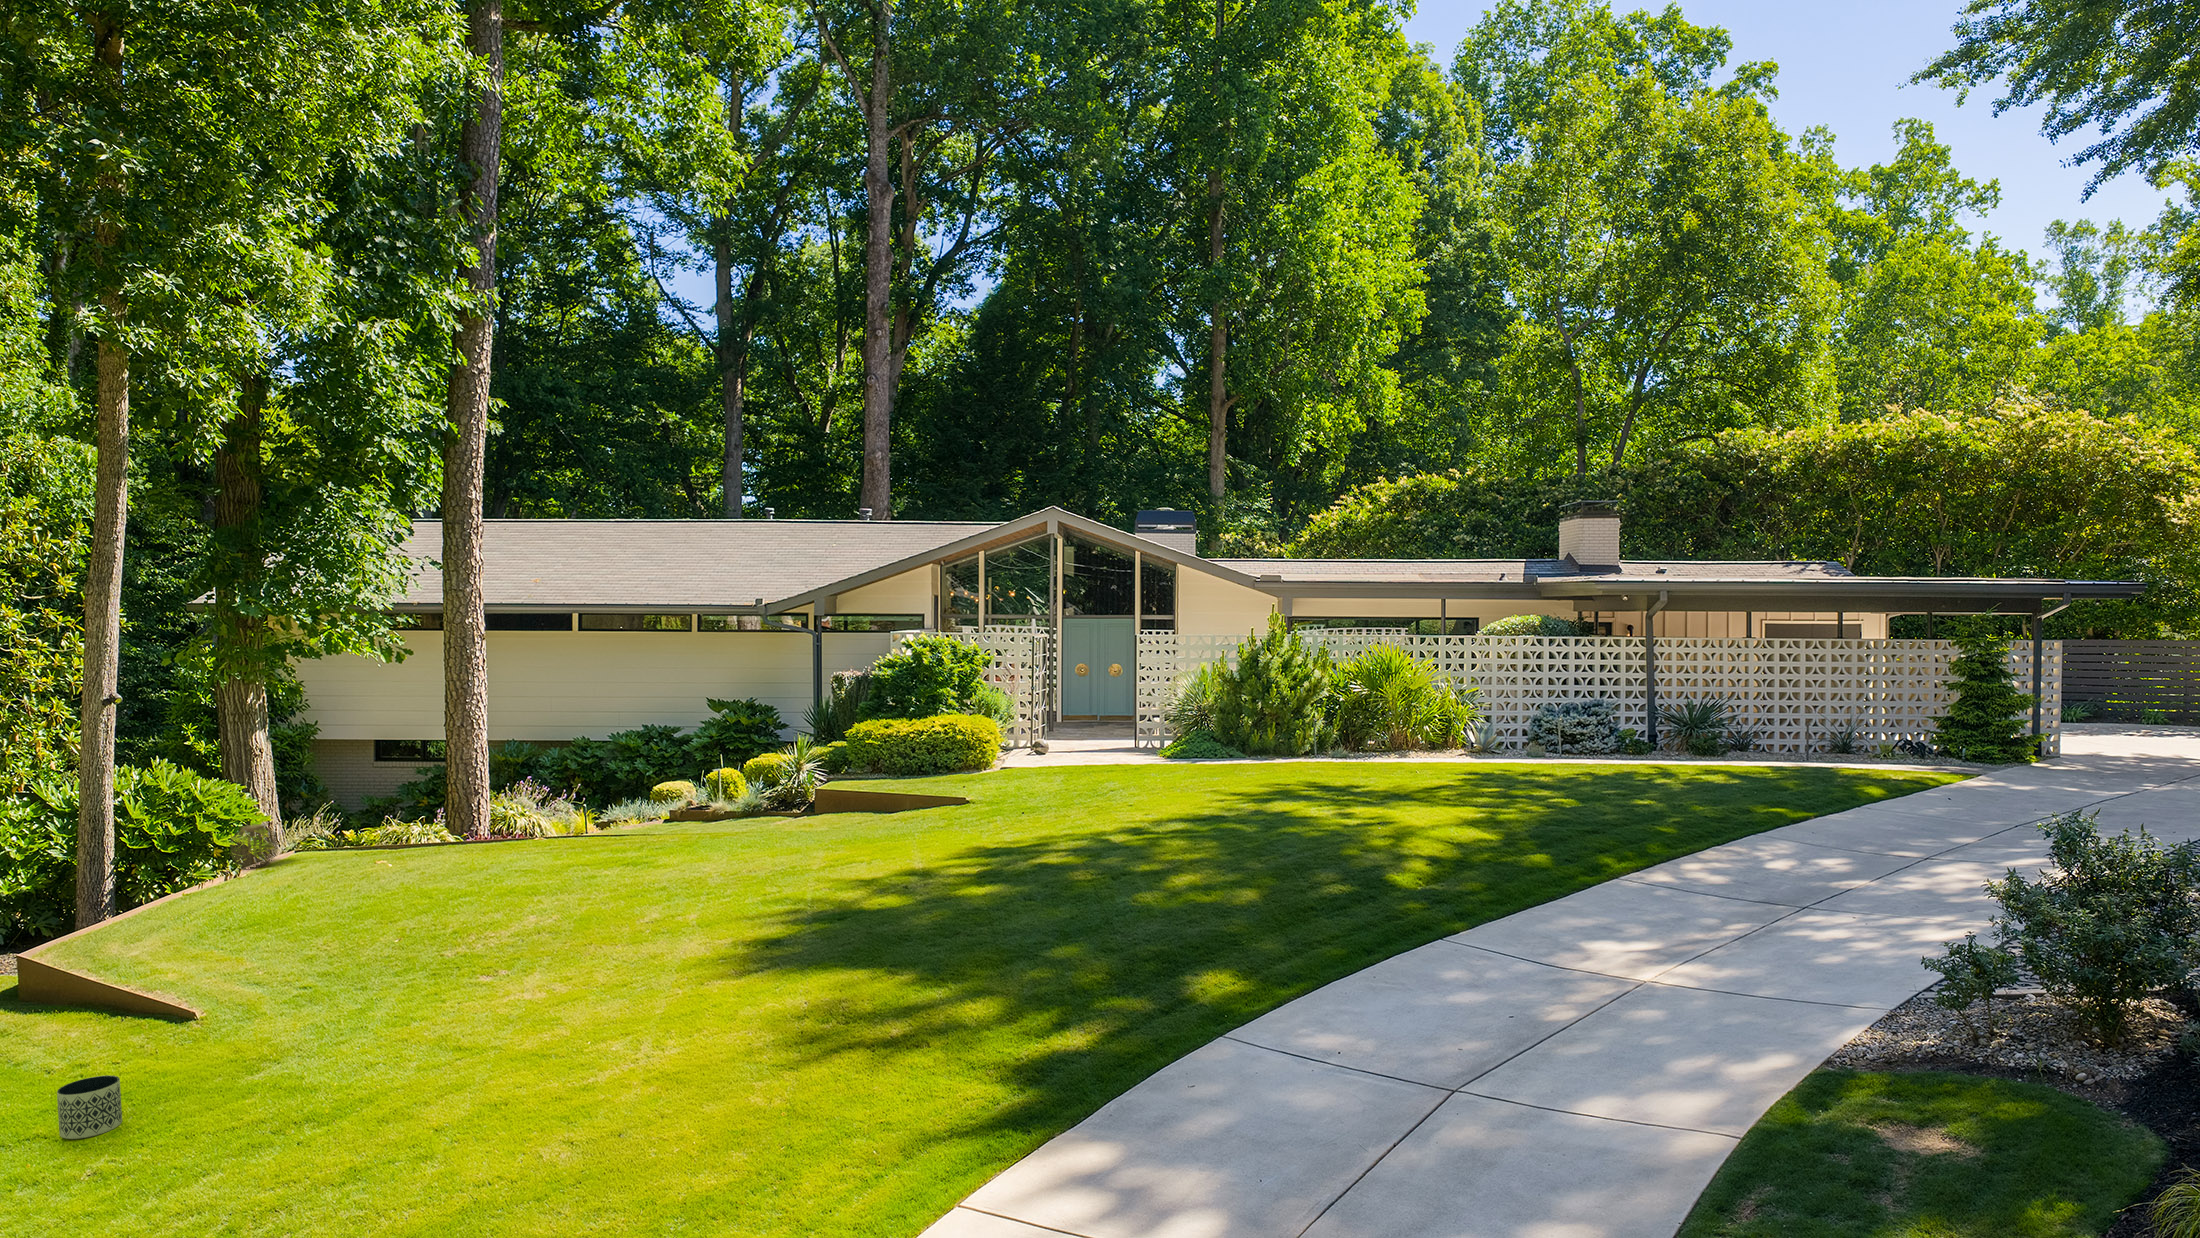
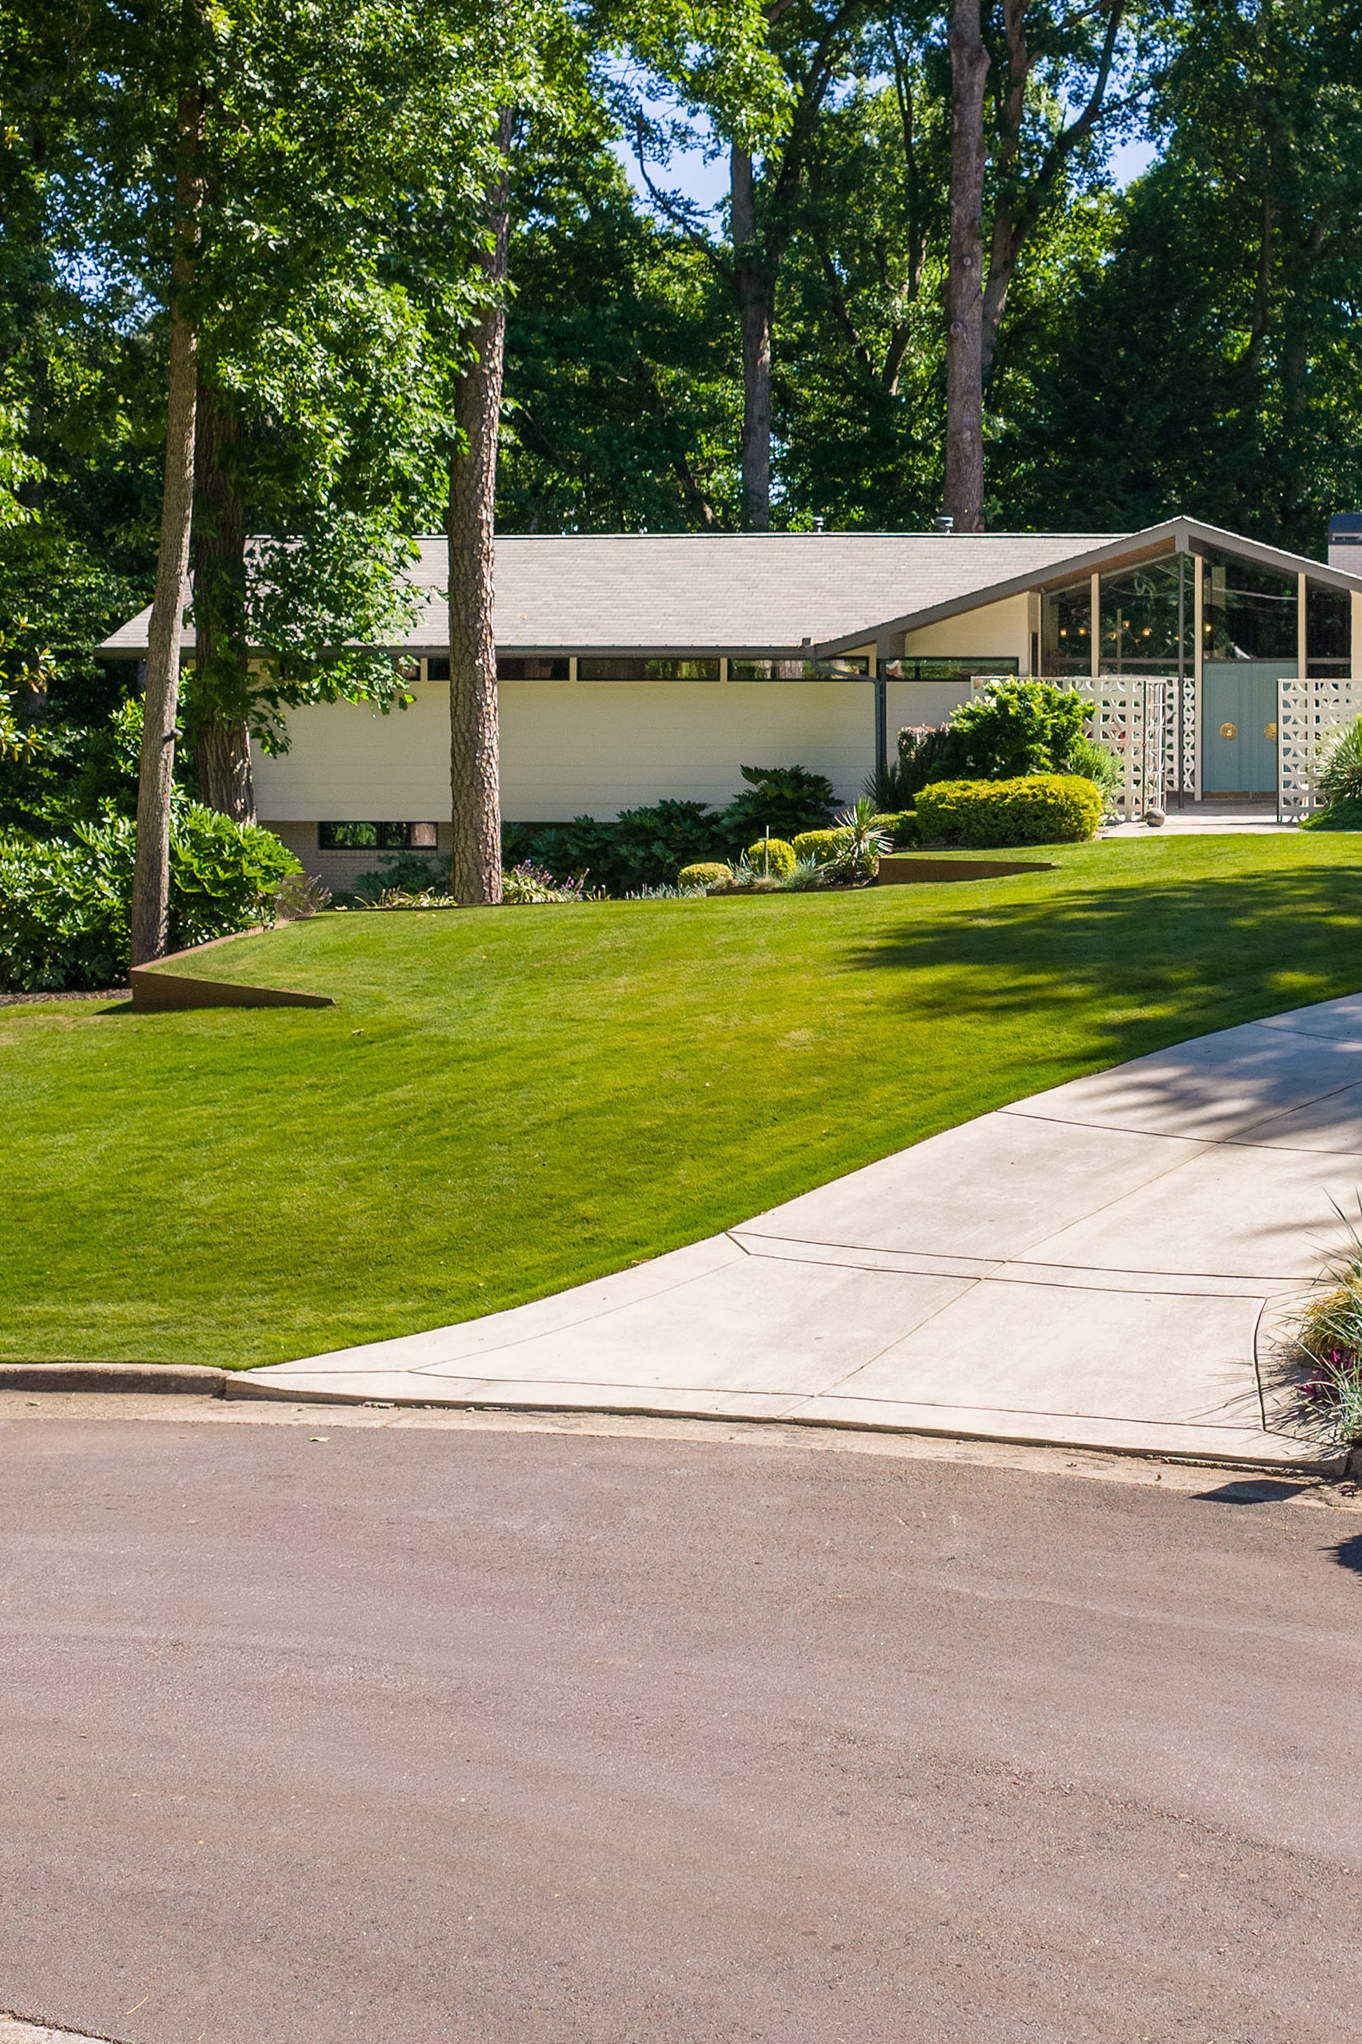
planter: present [57,1075,122,1139] -> none [250,1033,296,1079]

